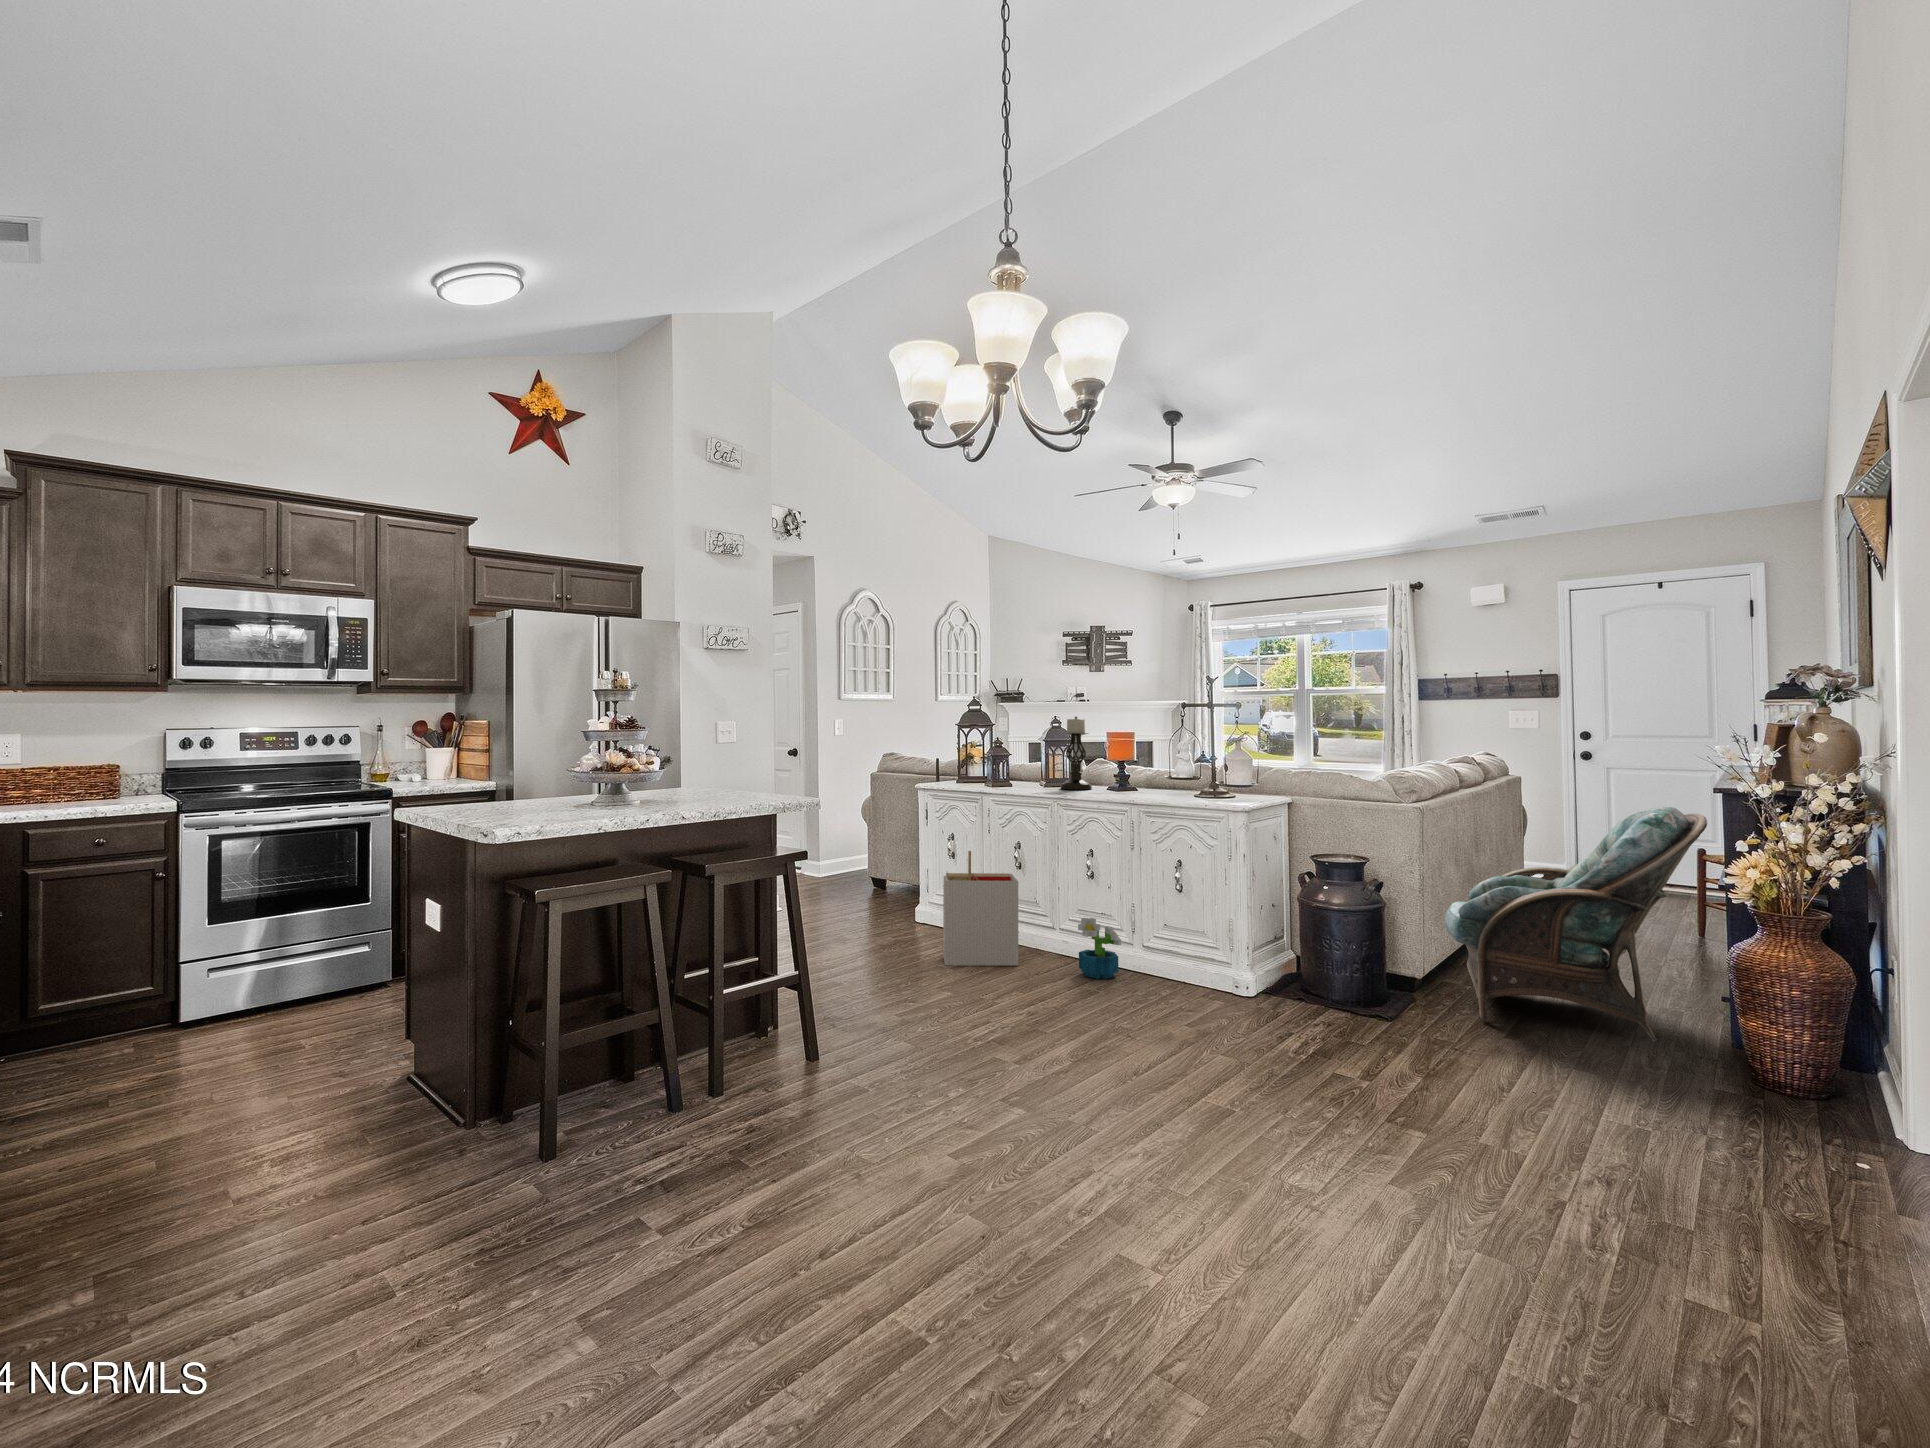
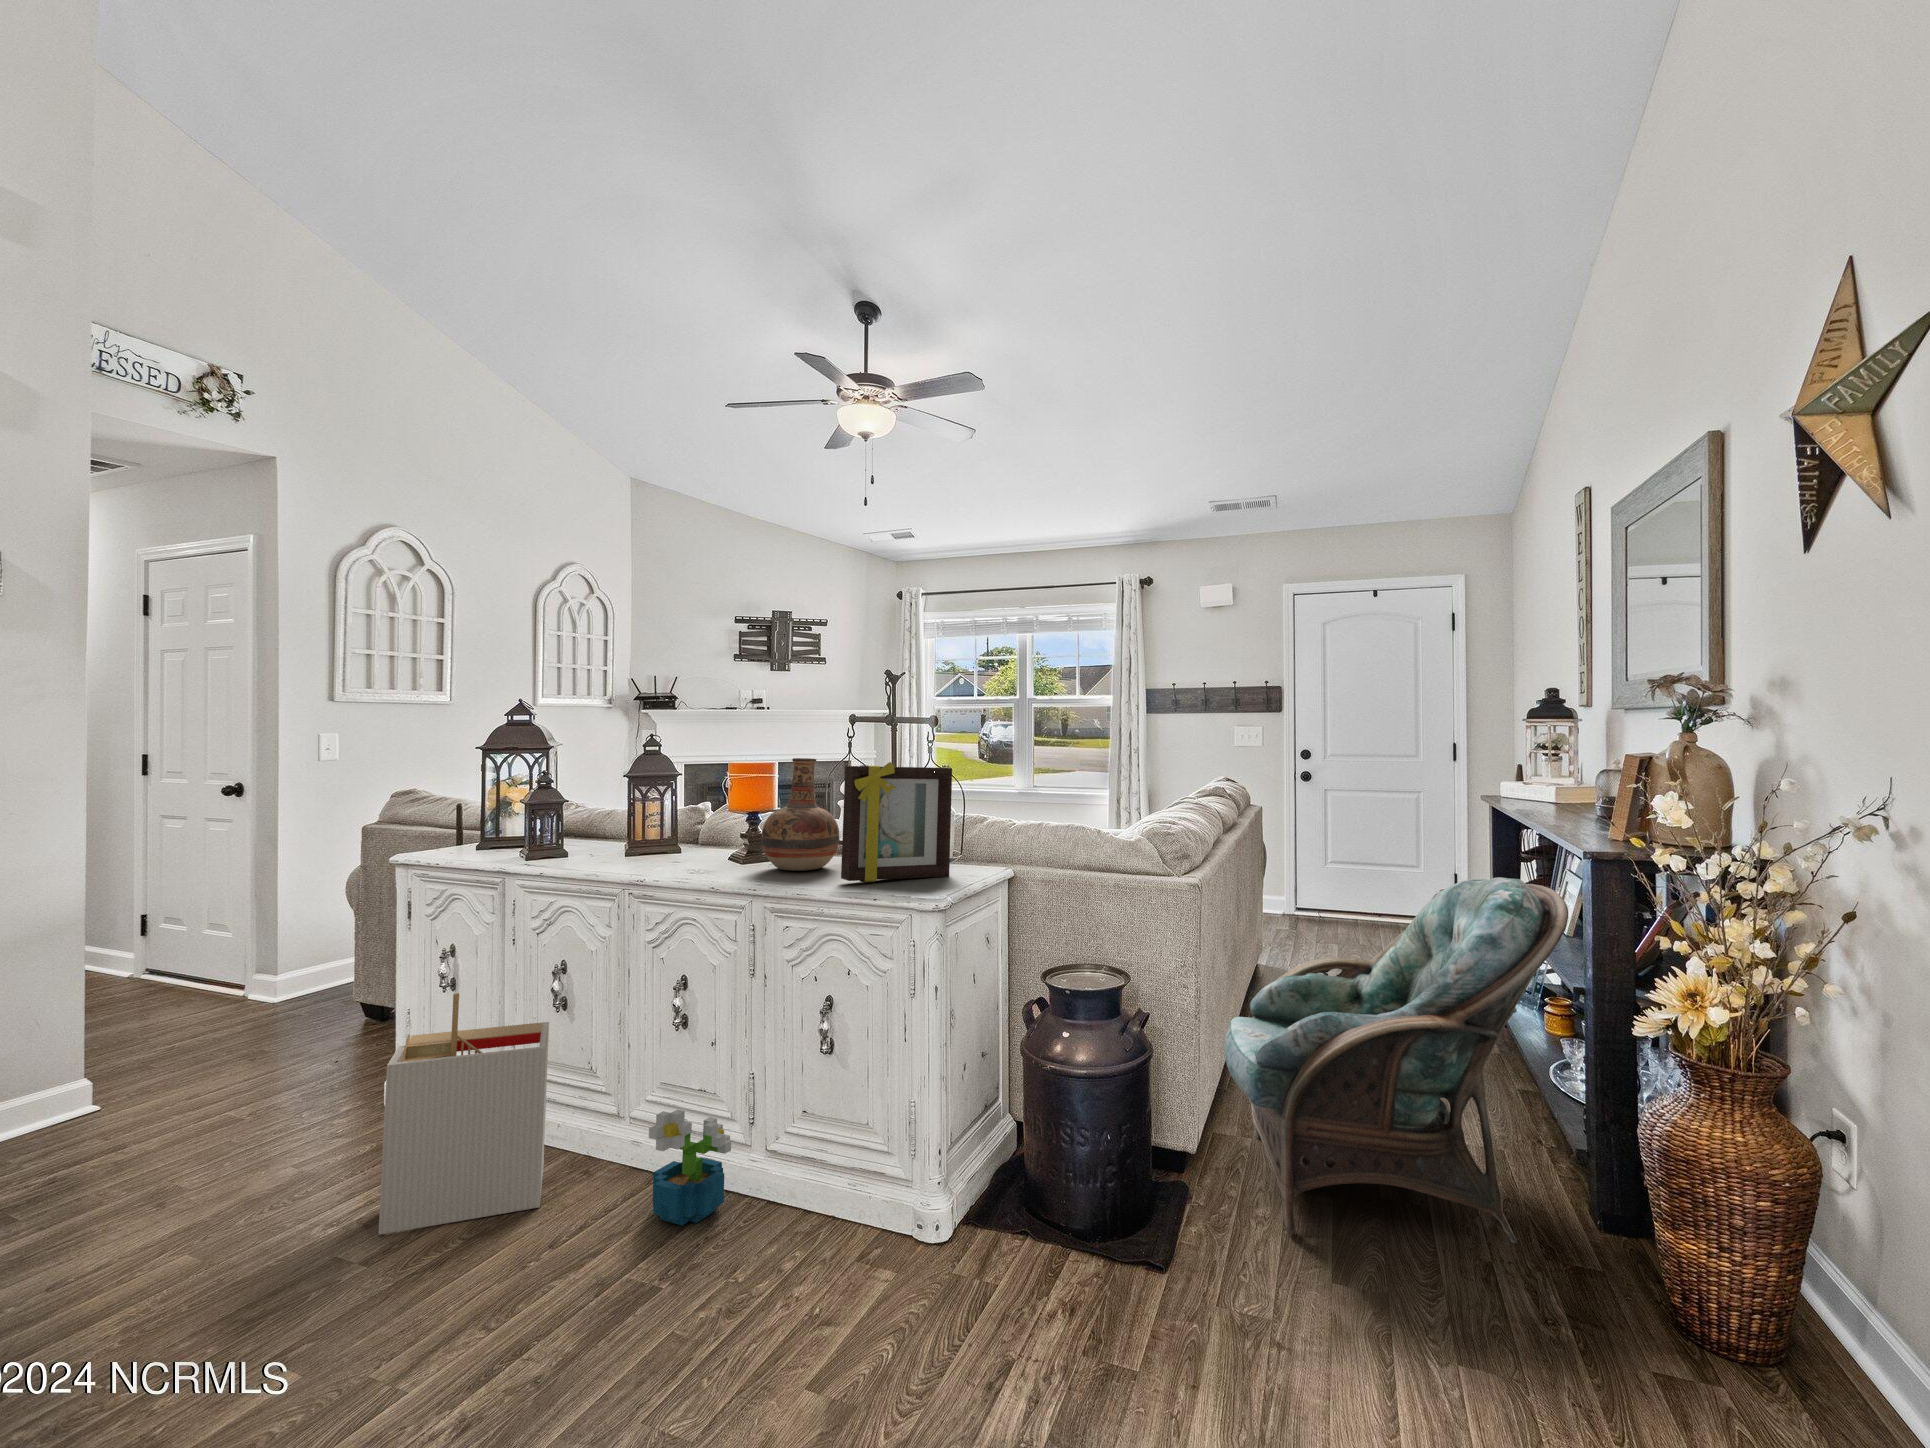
candle holder: present [1061,716,1092,790] -> none [648,739,704,866]
vase: none [1129,727,1176,793] -> present [761,758,839,871]
picture frame: none [1181,727,1248,797] -> present [841,762,952,882]

